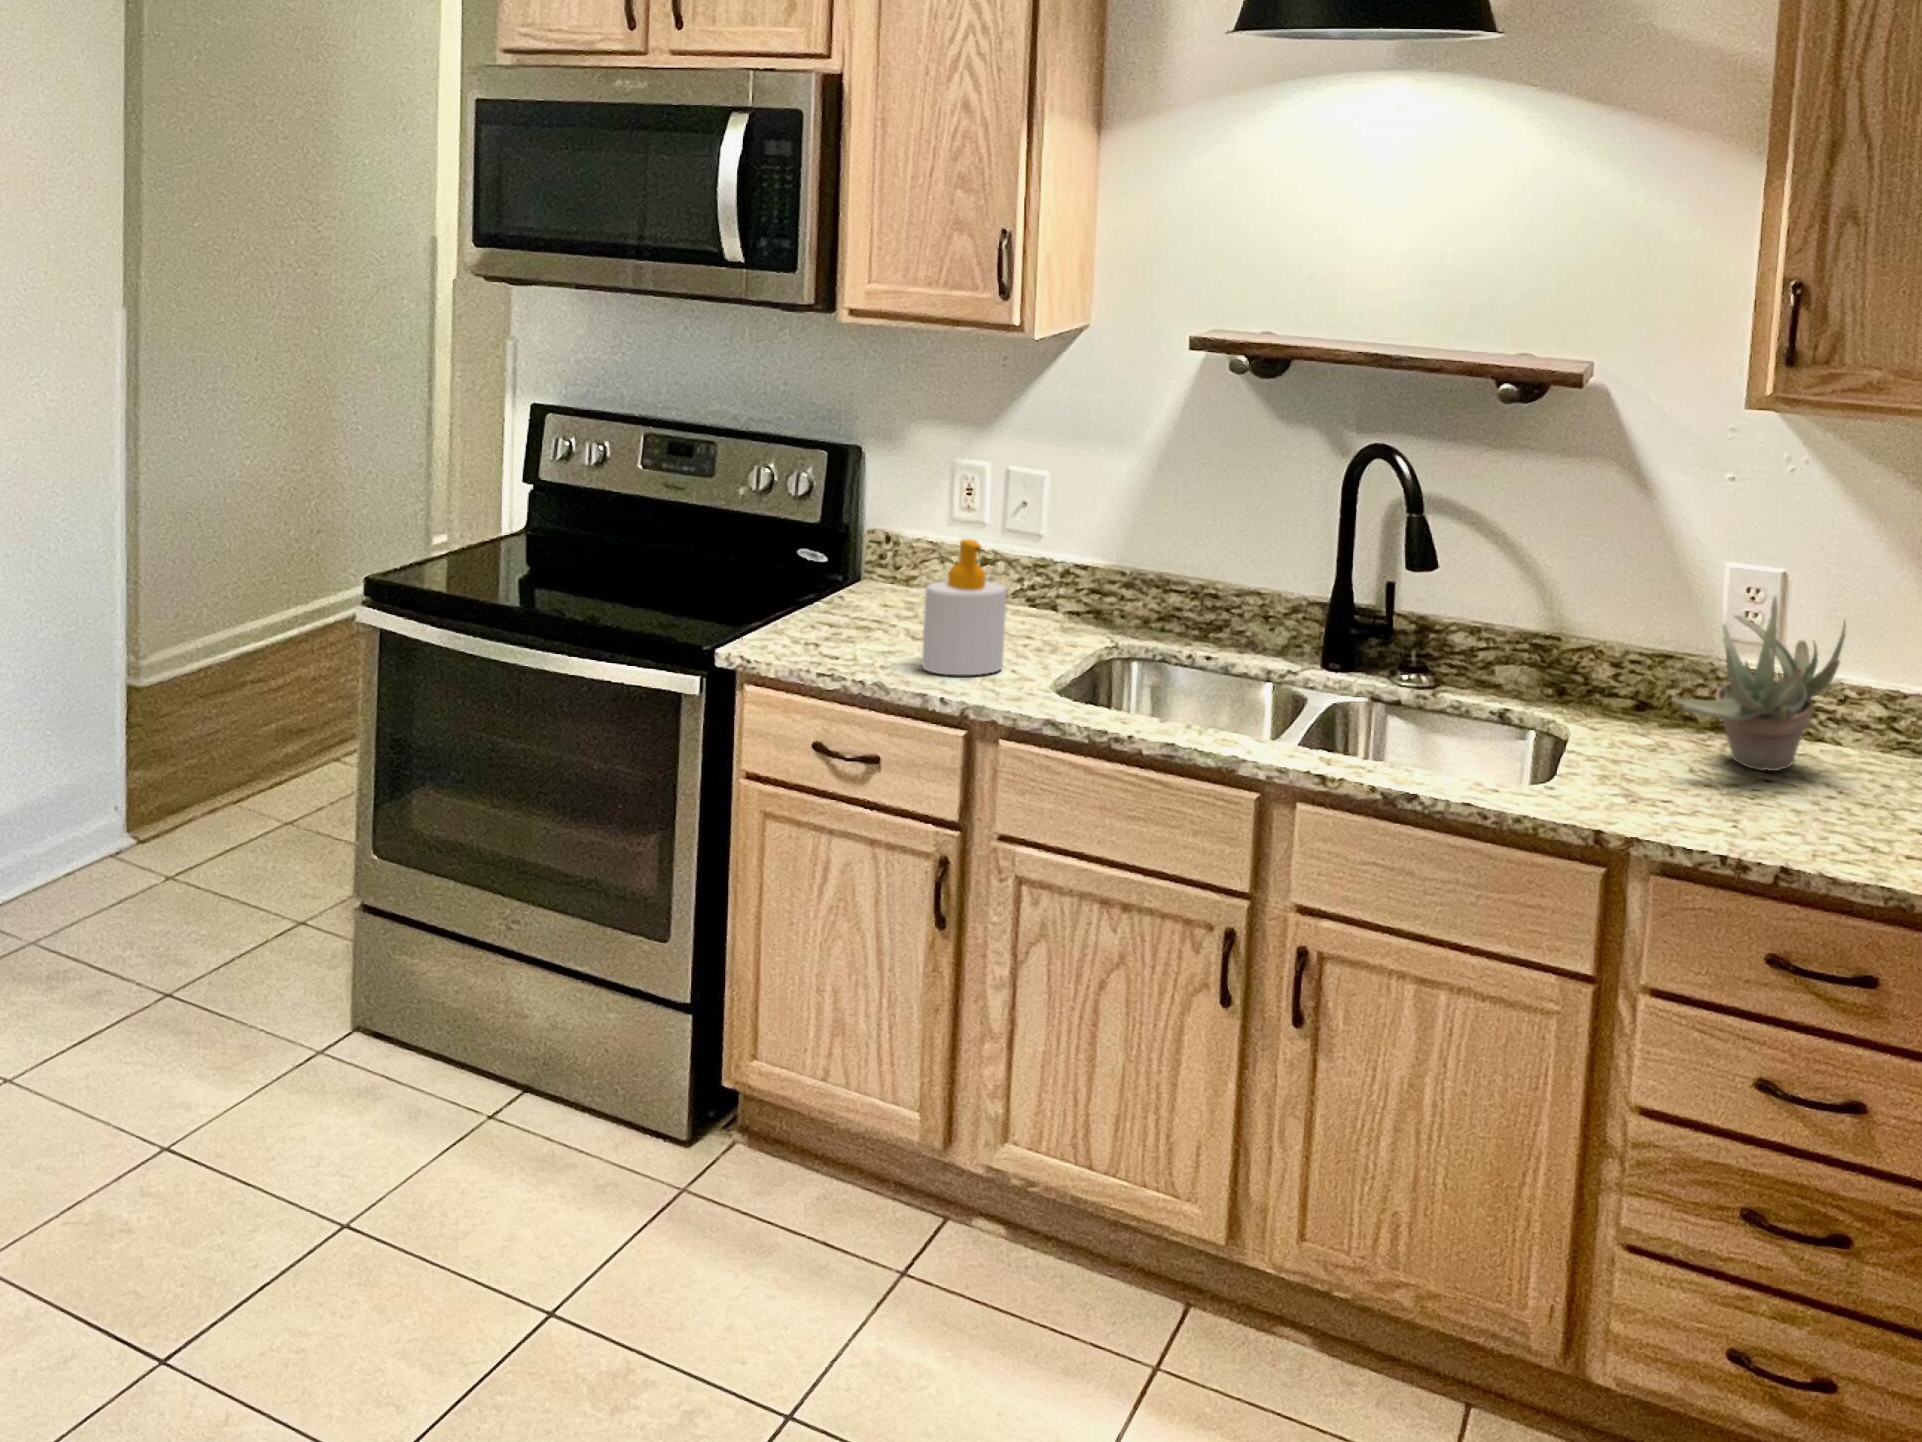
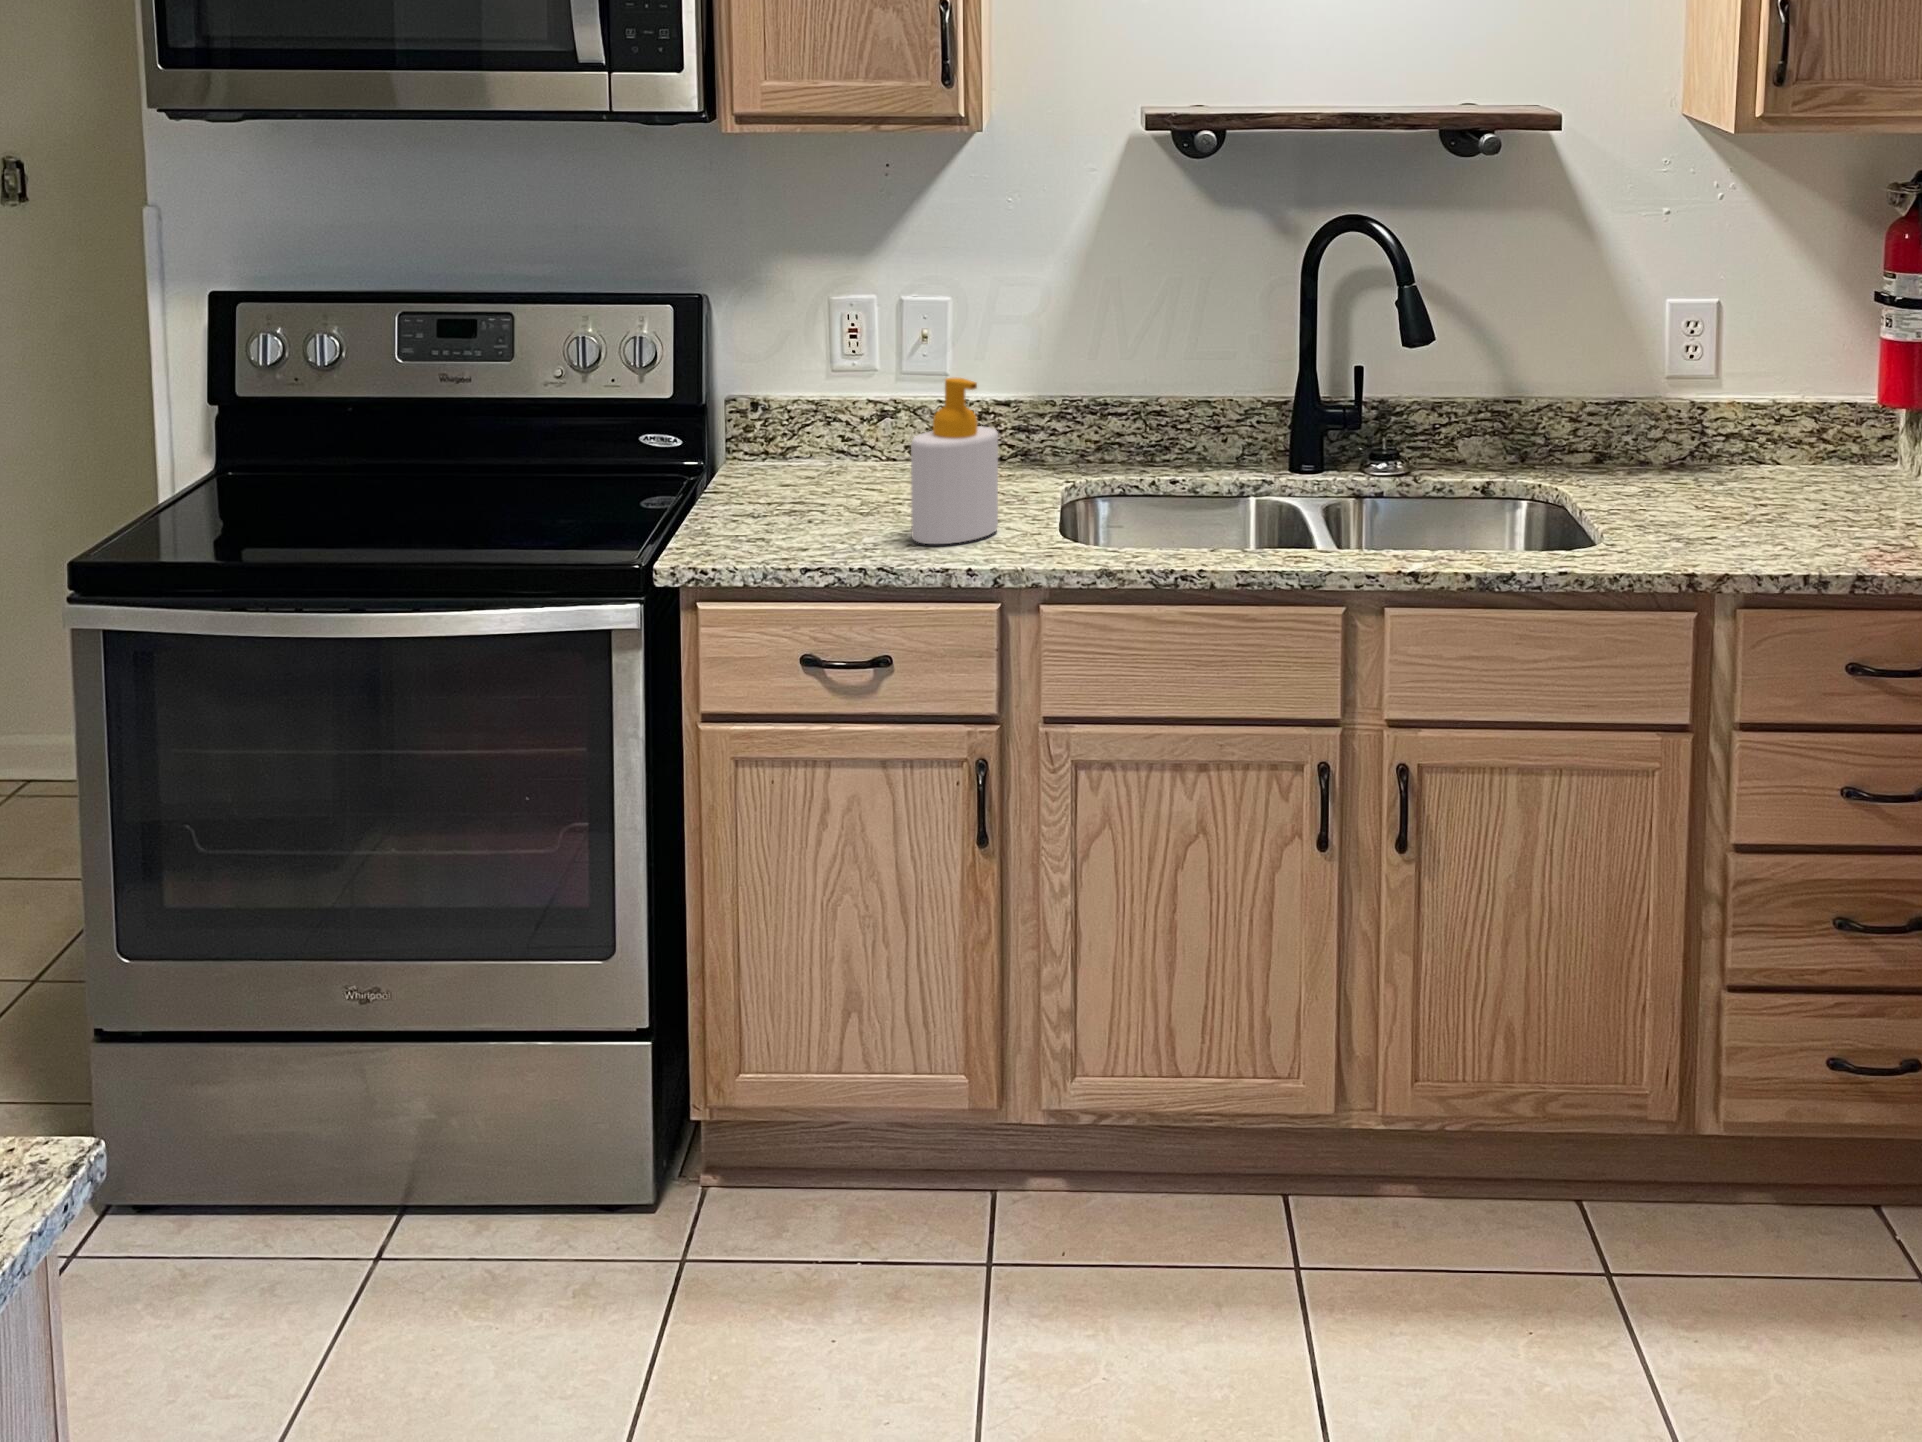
succulent plant: present [1672,596,1846,771] -> none [1696,320,1822,496]

